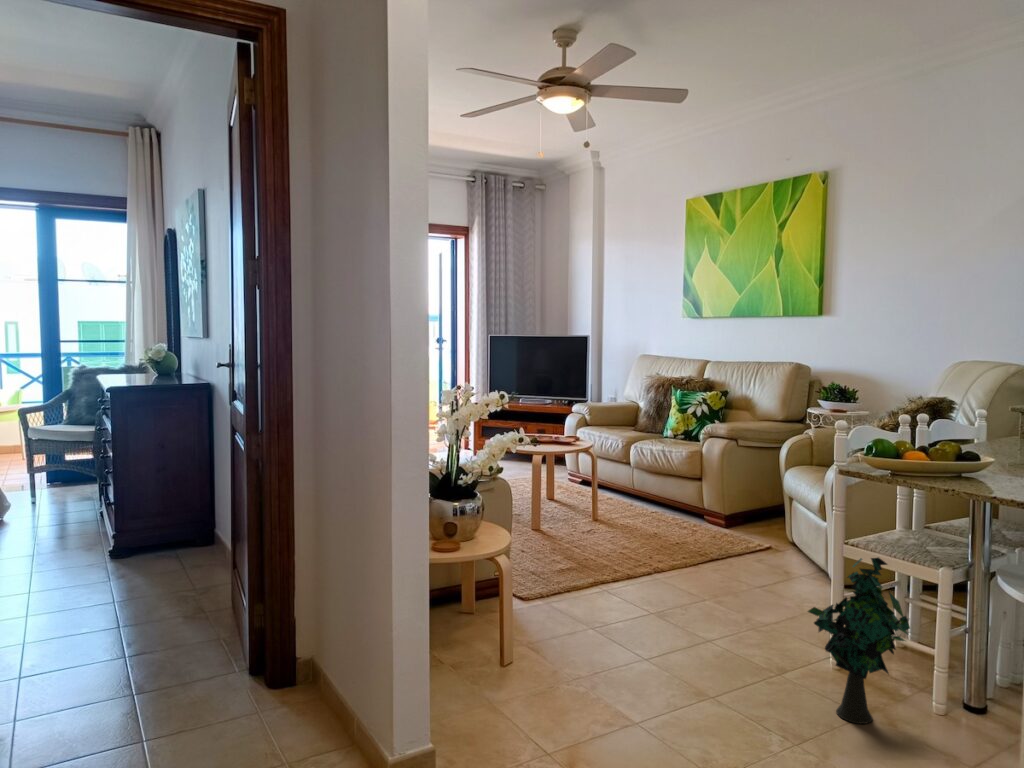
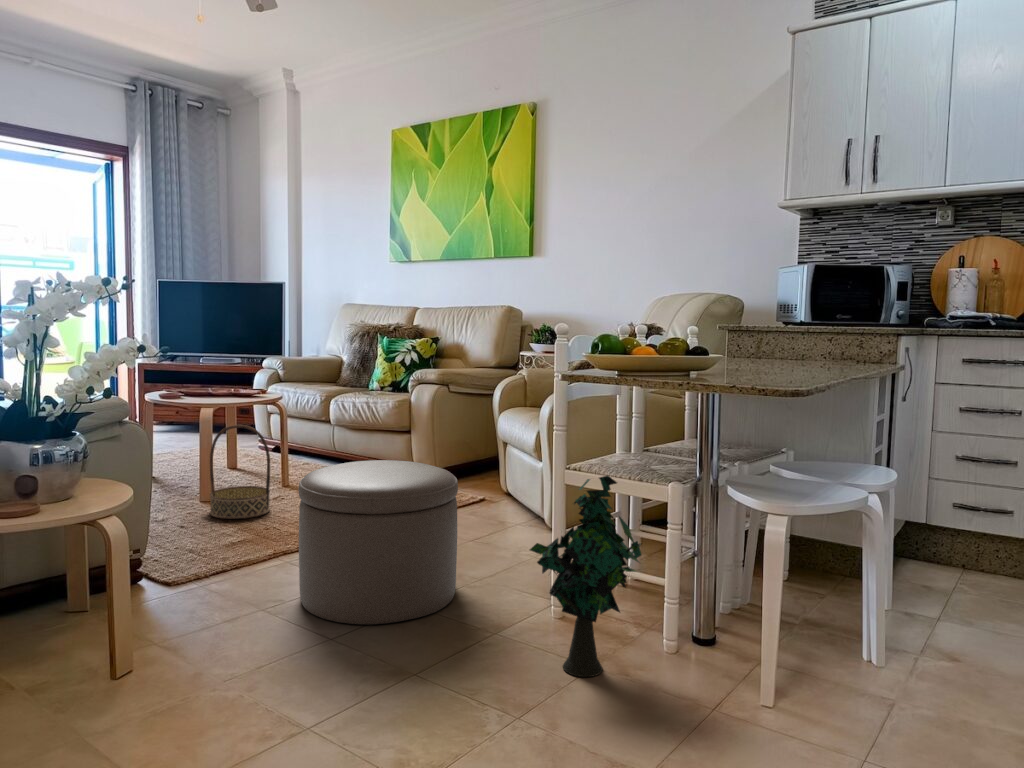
basket: none [541,471,587,547] -> present [210,425,270,519]
ottoman: none [619,517,747,652] -> present [298,460,458,625]

